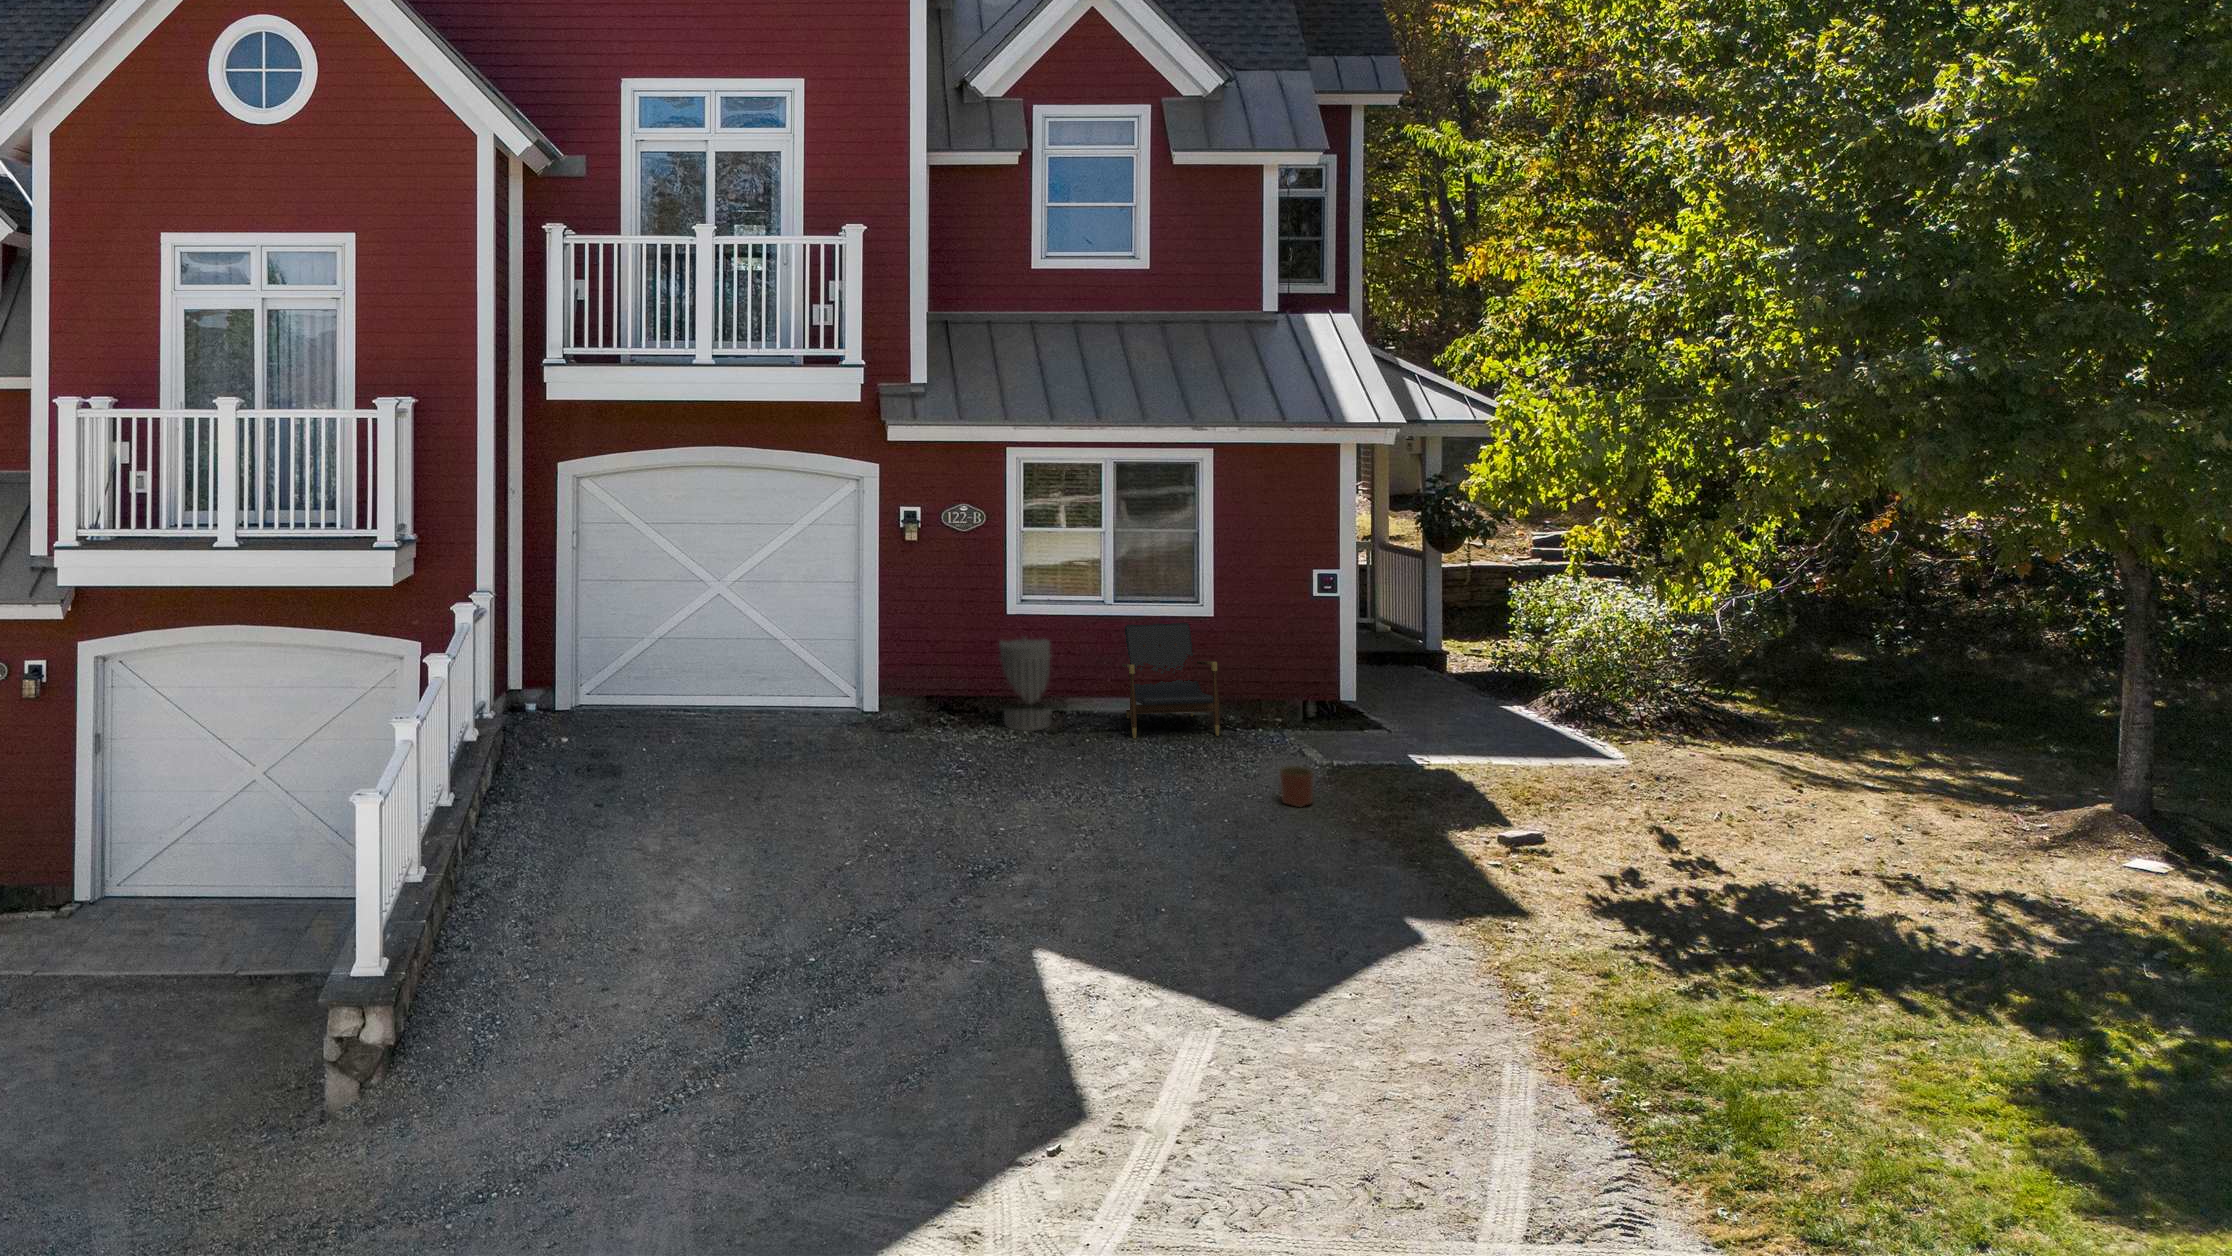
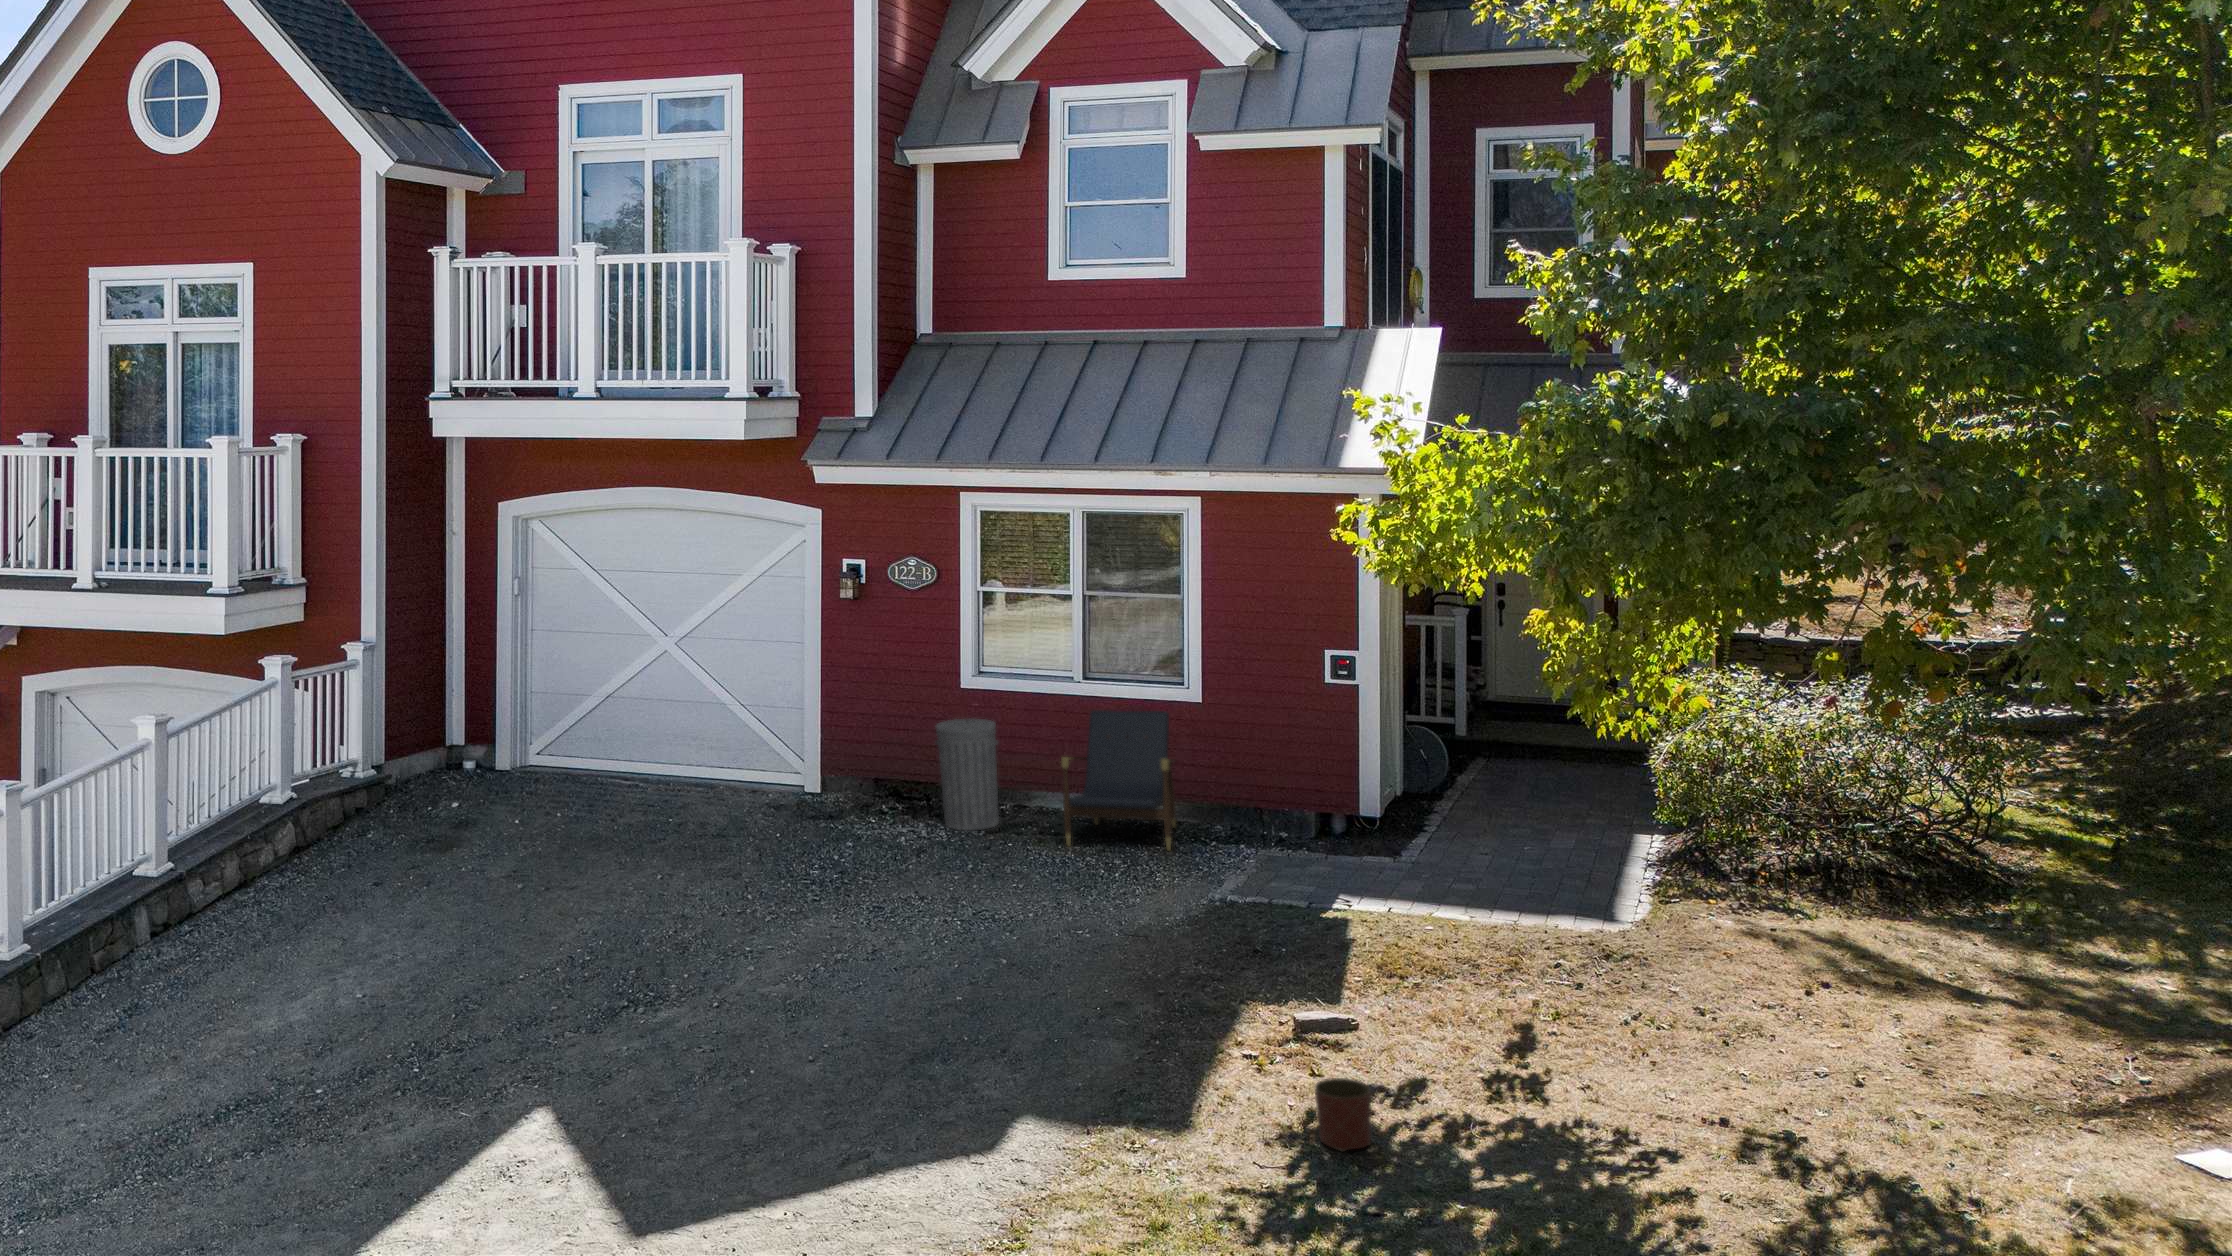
planter: present [1280,766,1313,807] -> present [1315,1078,1371,1152]

